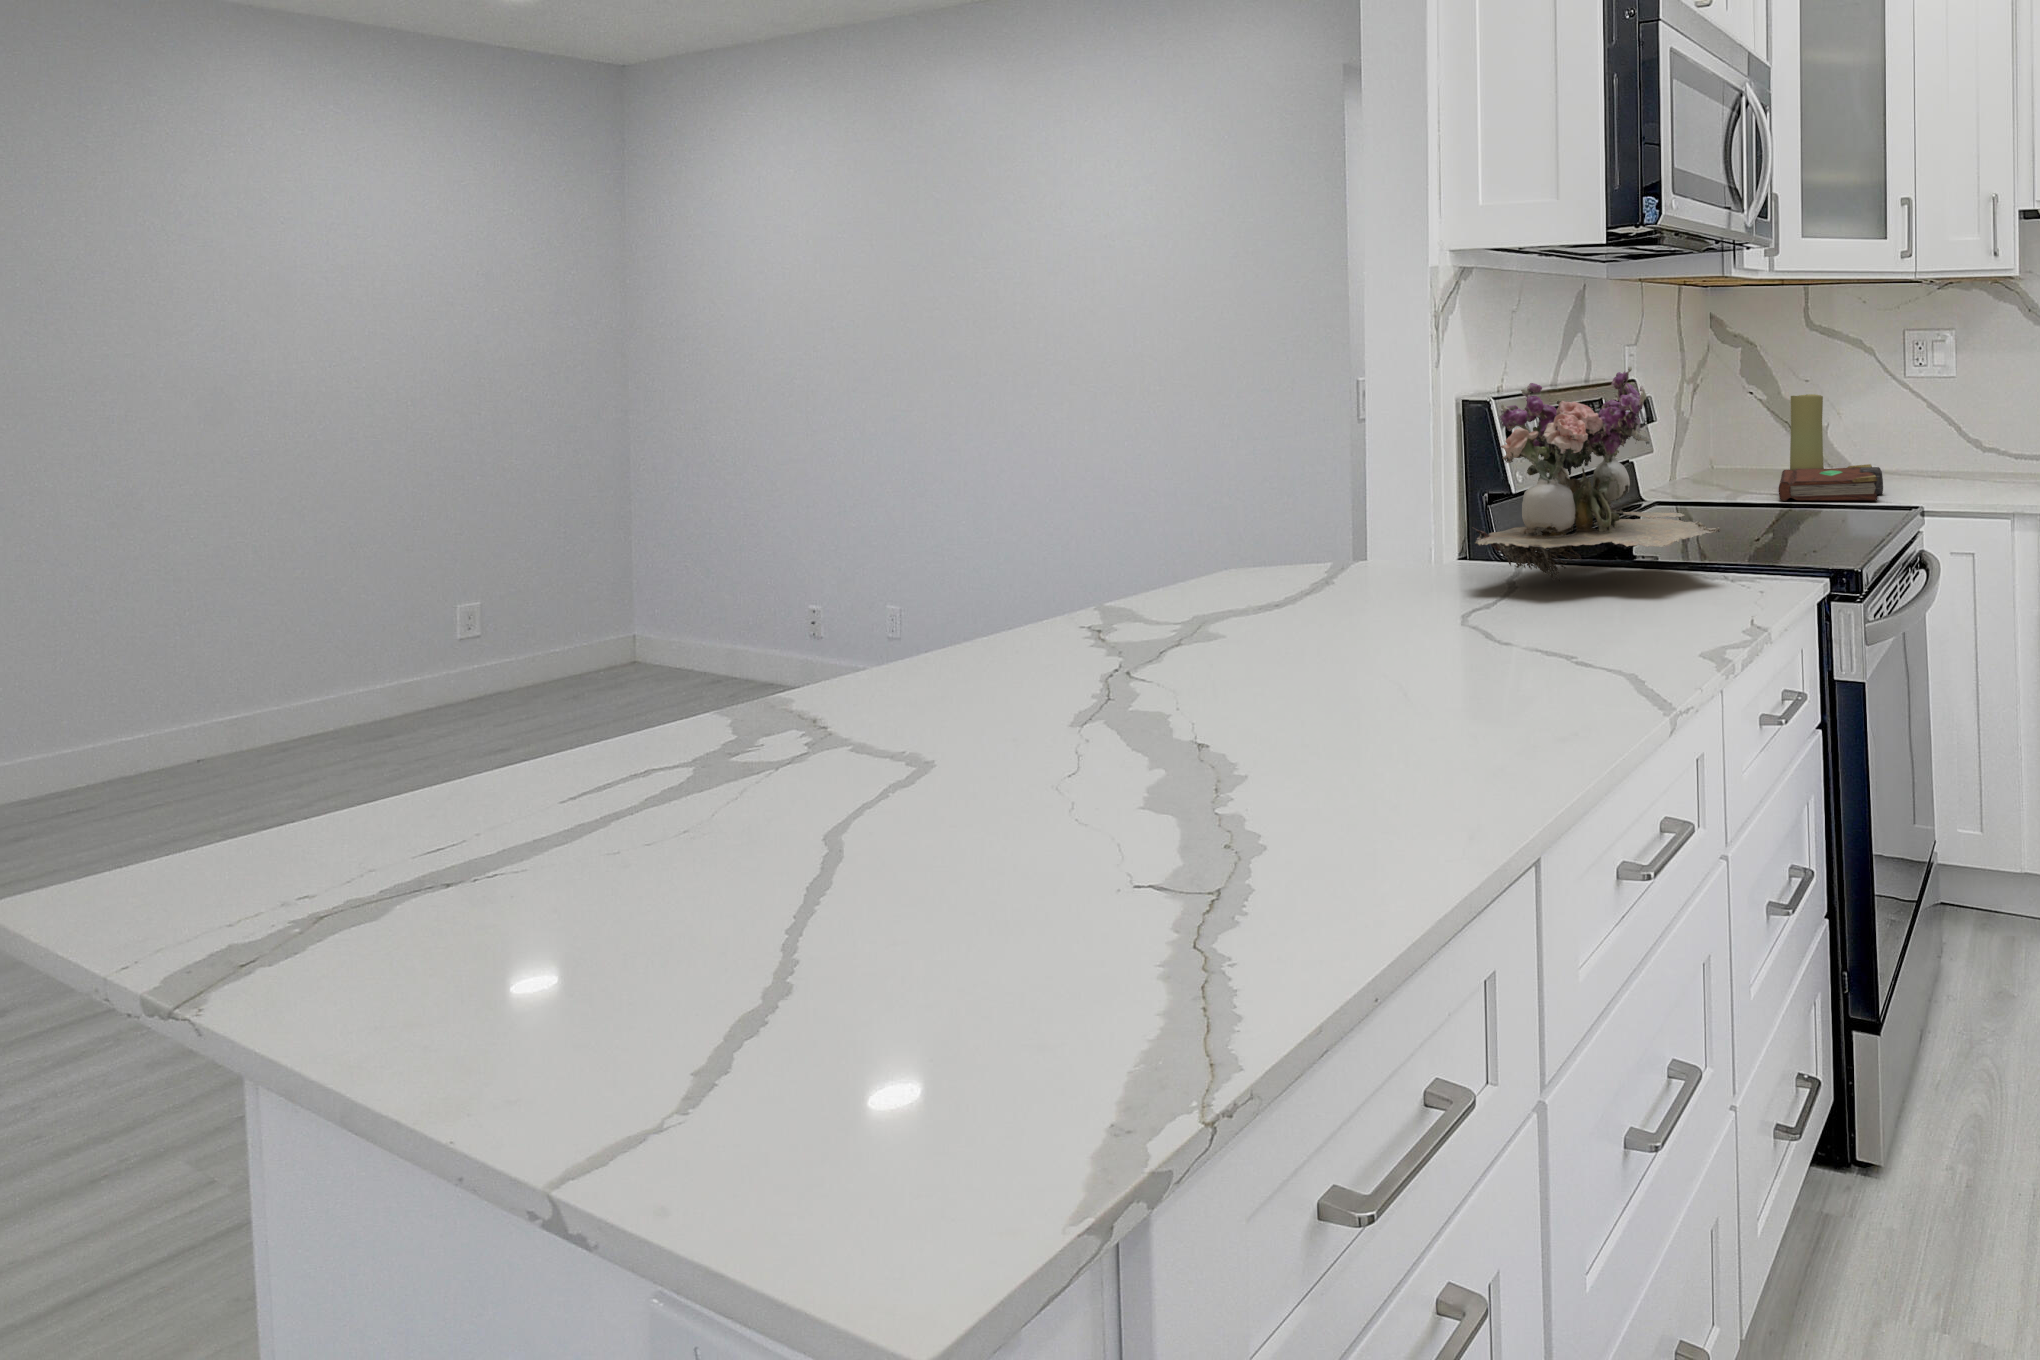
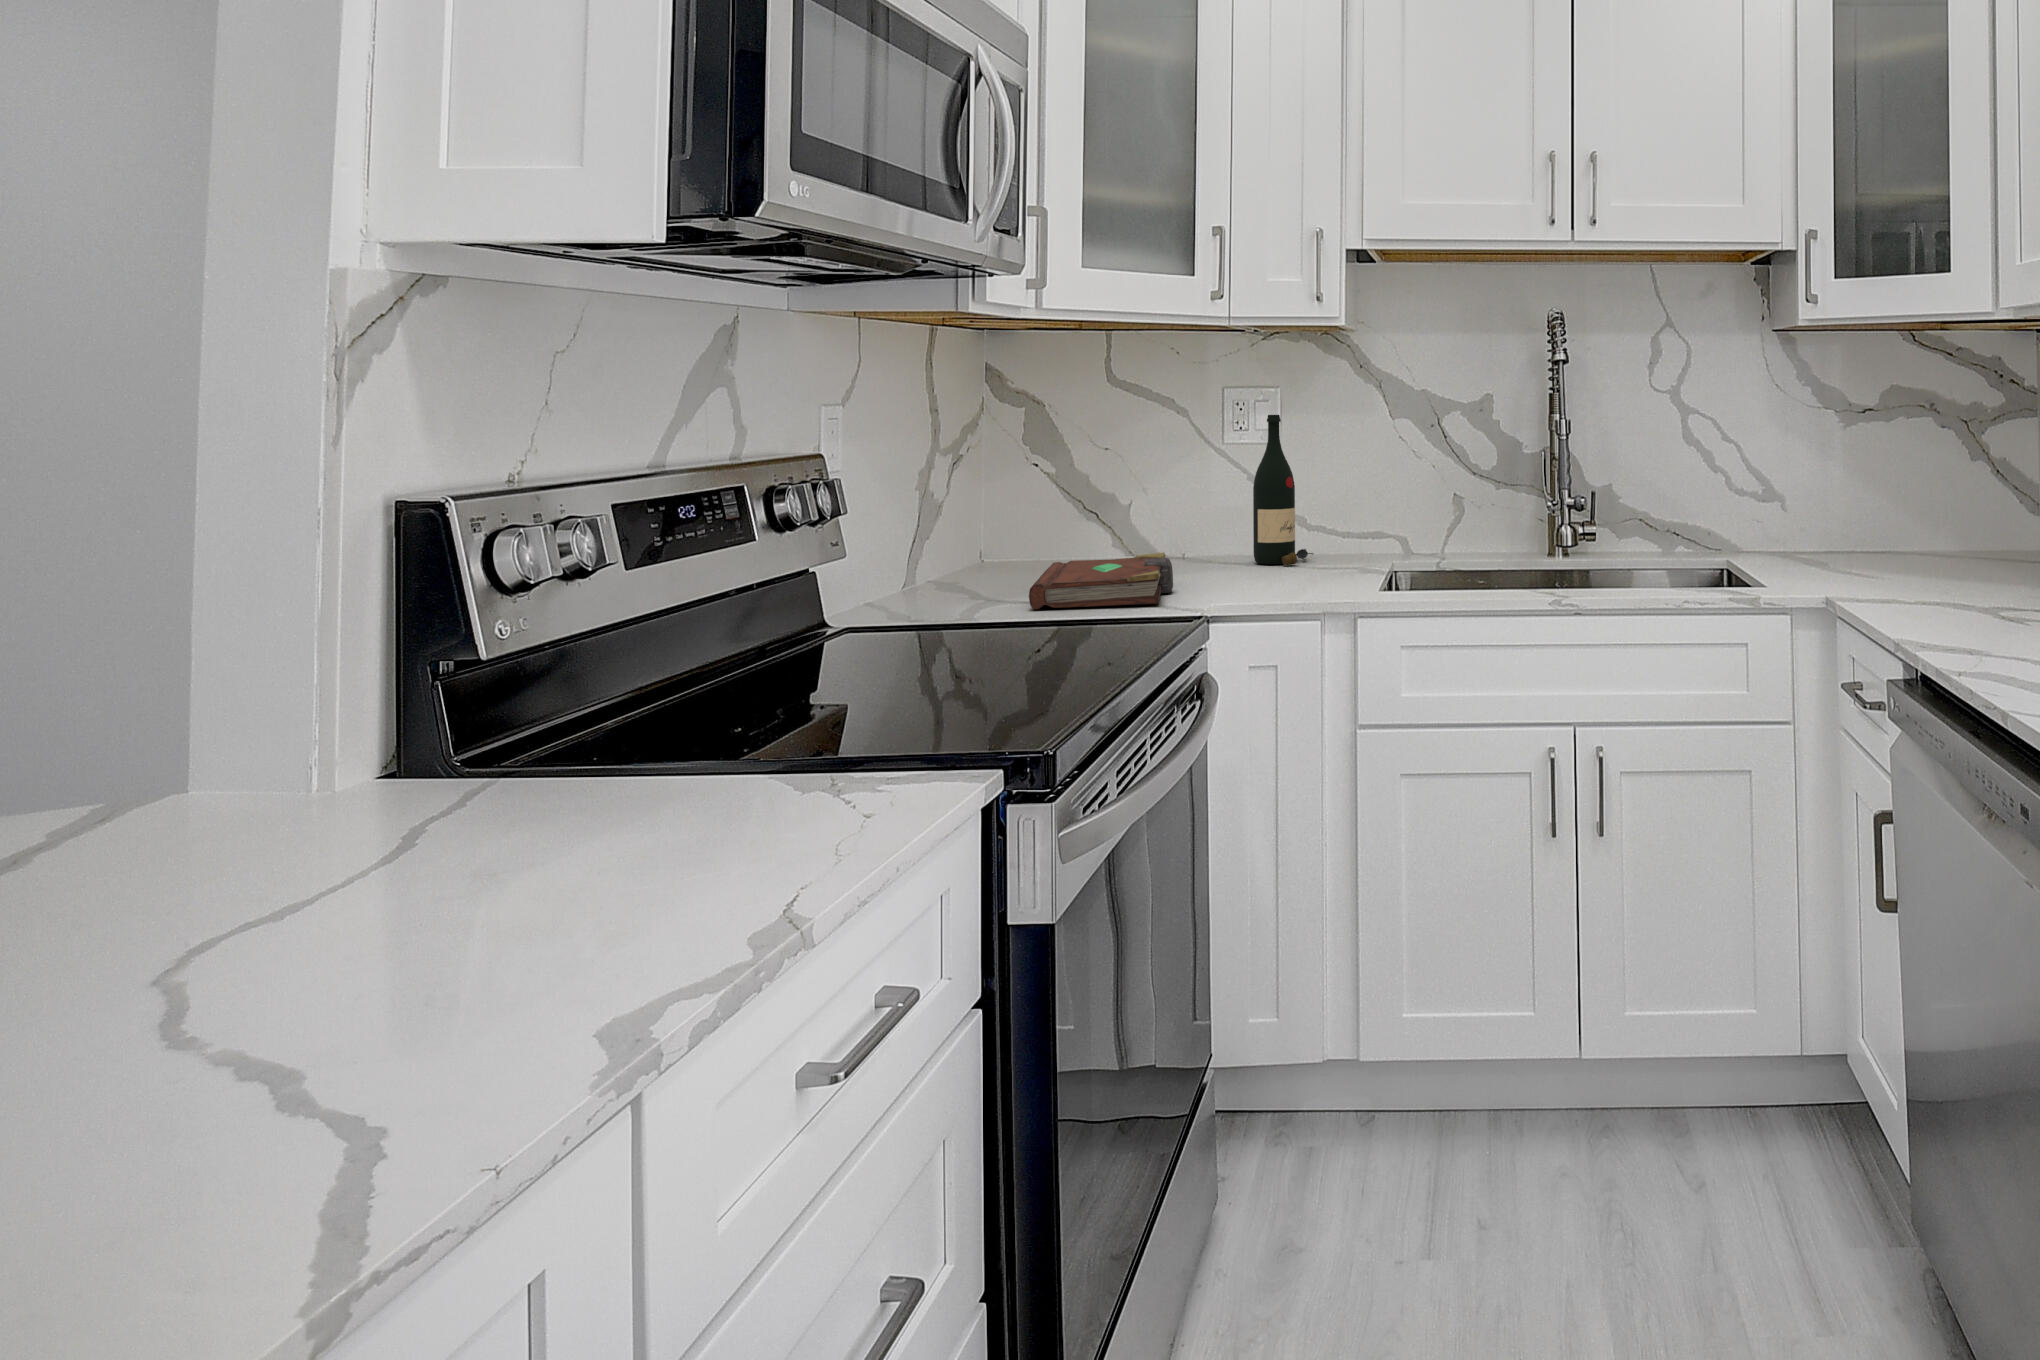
wine bottle: none [1939,353,1993,480] -> present [1253,415,1313,565]
flower arrangement: present [1472,366,1720,581] -> none [277,438,814,820]
candle: present [1790,394,1824,470] -> none [1067,463,1125,565]

